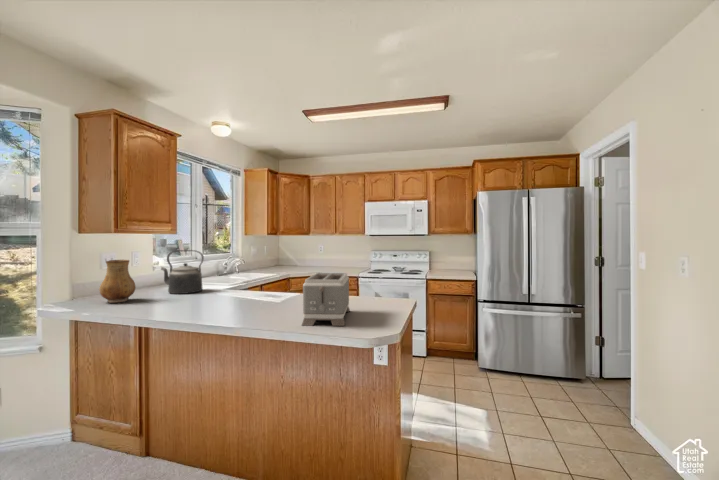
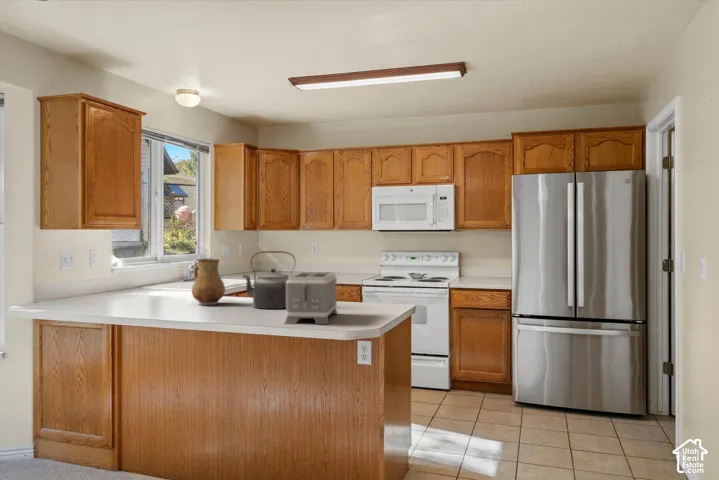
kettle: present [161,250,204,294] -> present [243,251,295,309]
ceramic pitcher: present [99,260,135,303] -> present [192,259,225,305]

